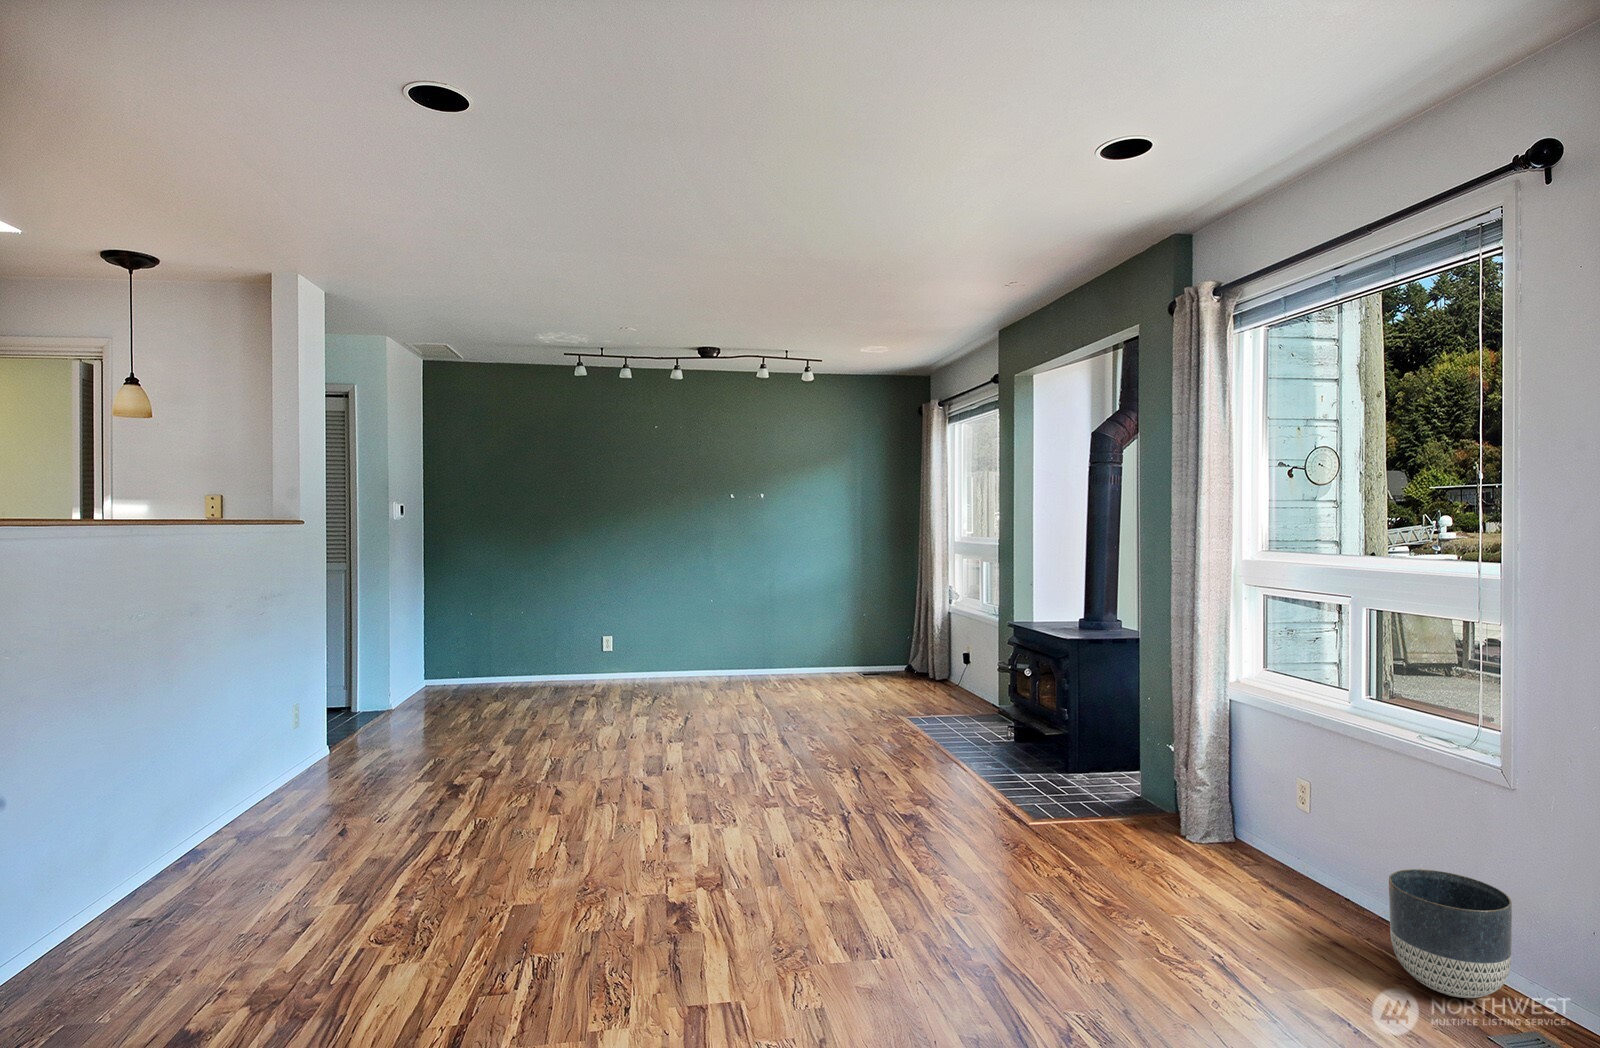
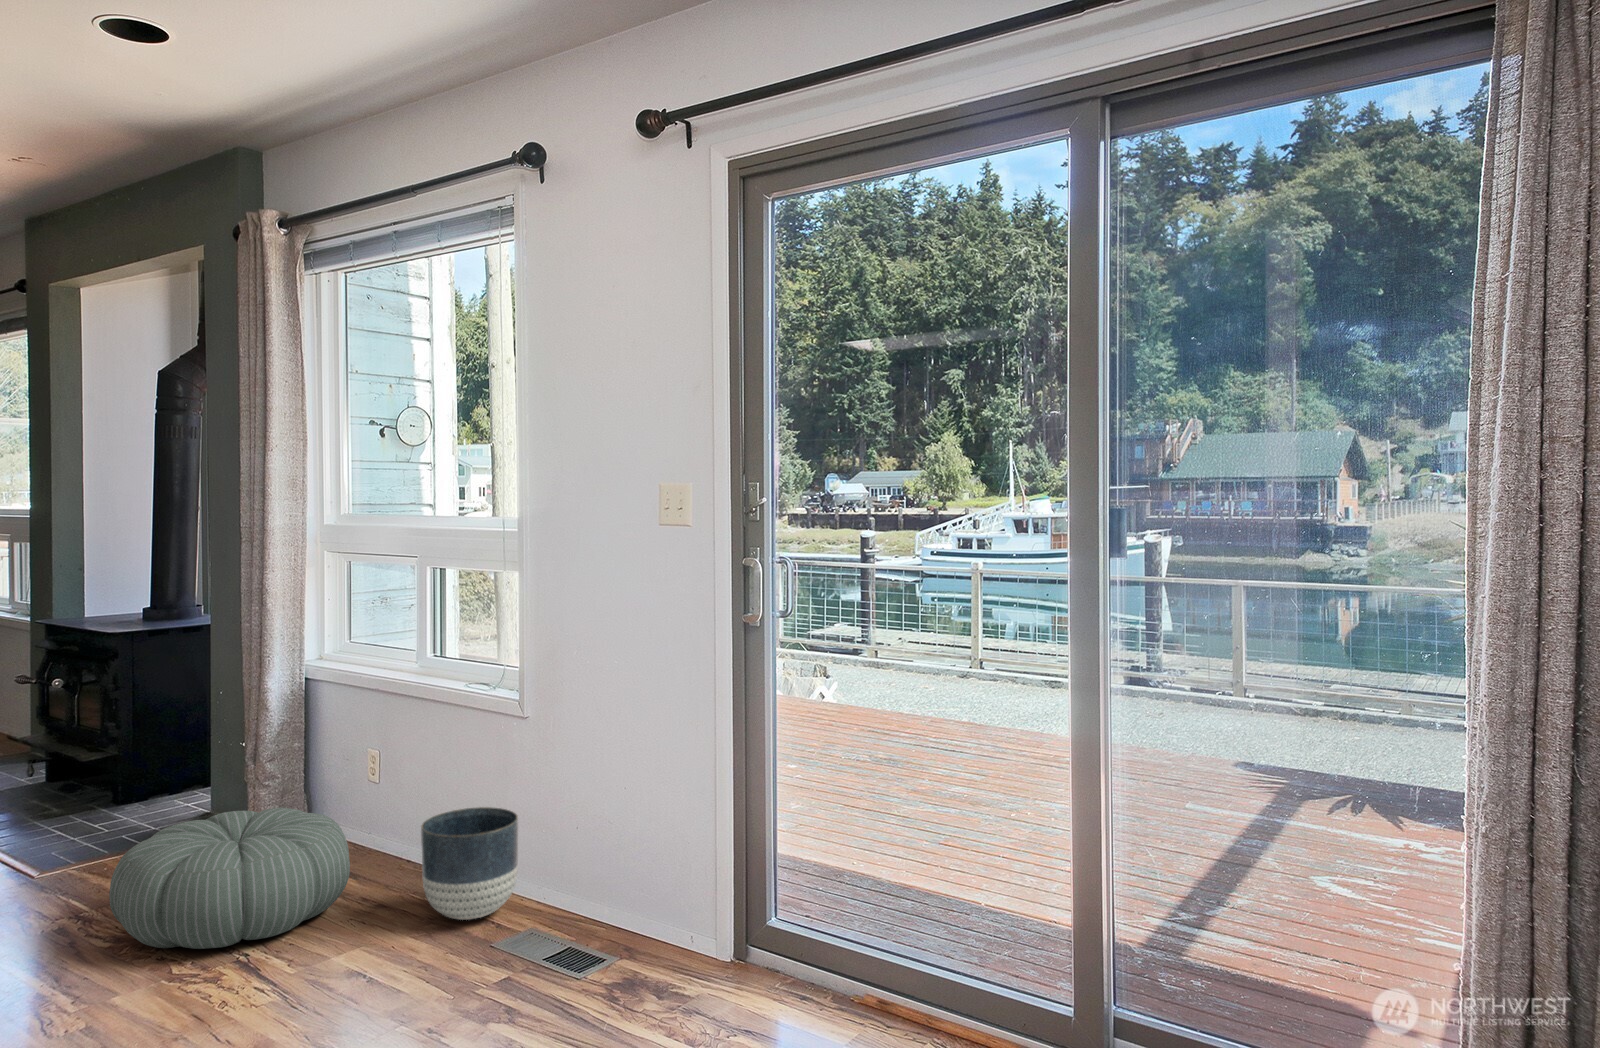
pouf: none [1097,812,1303,943] -> present [109,808,350,949]

